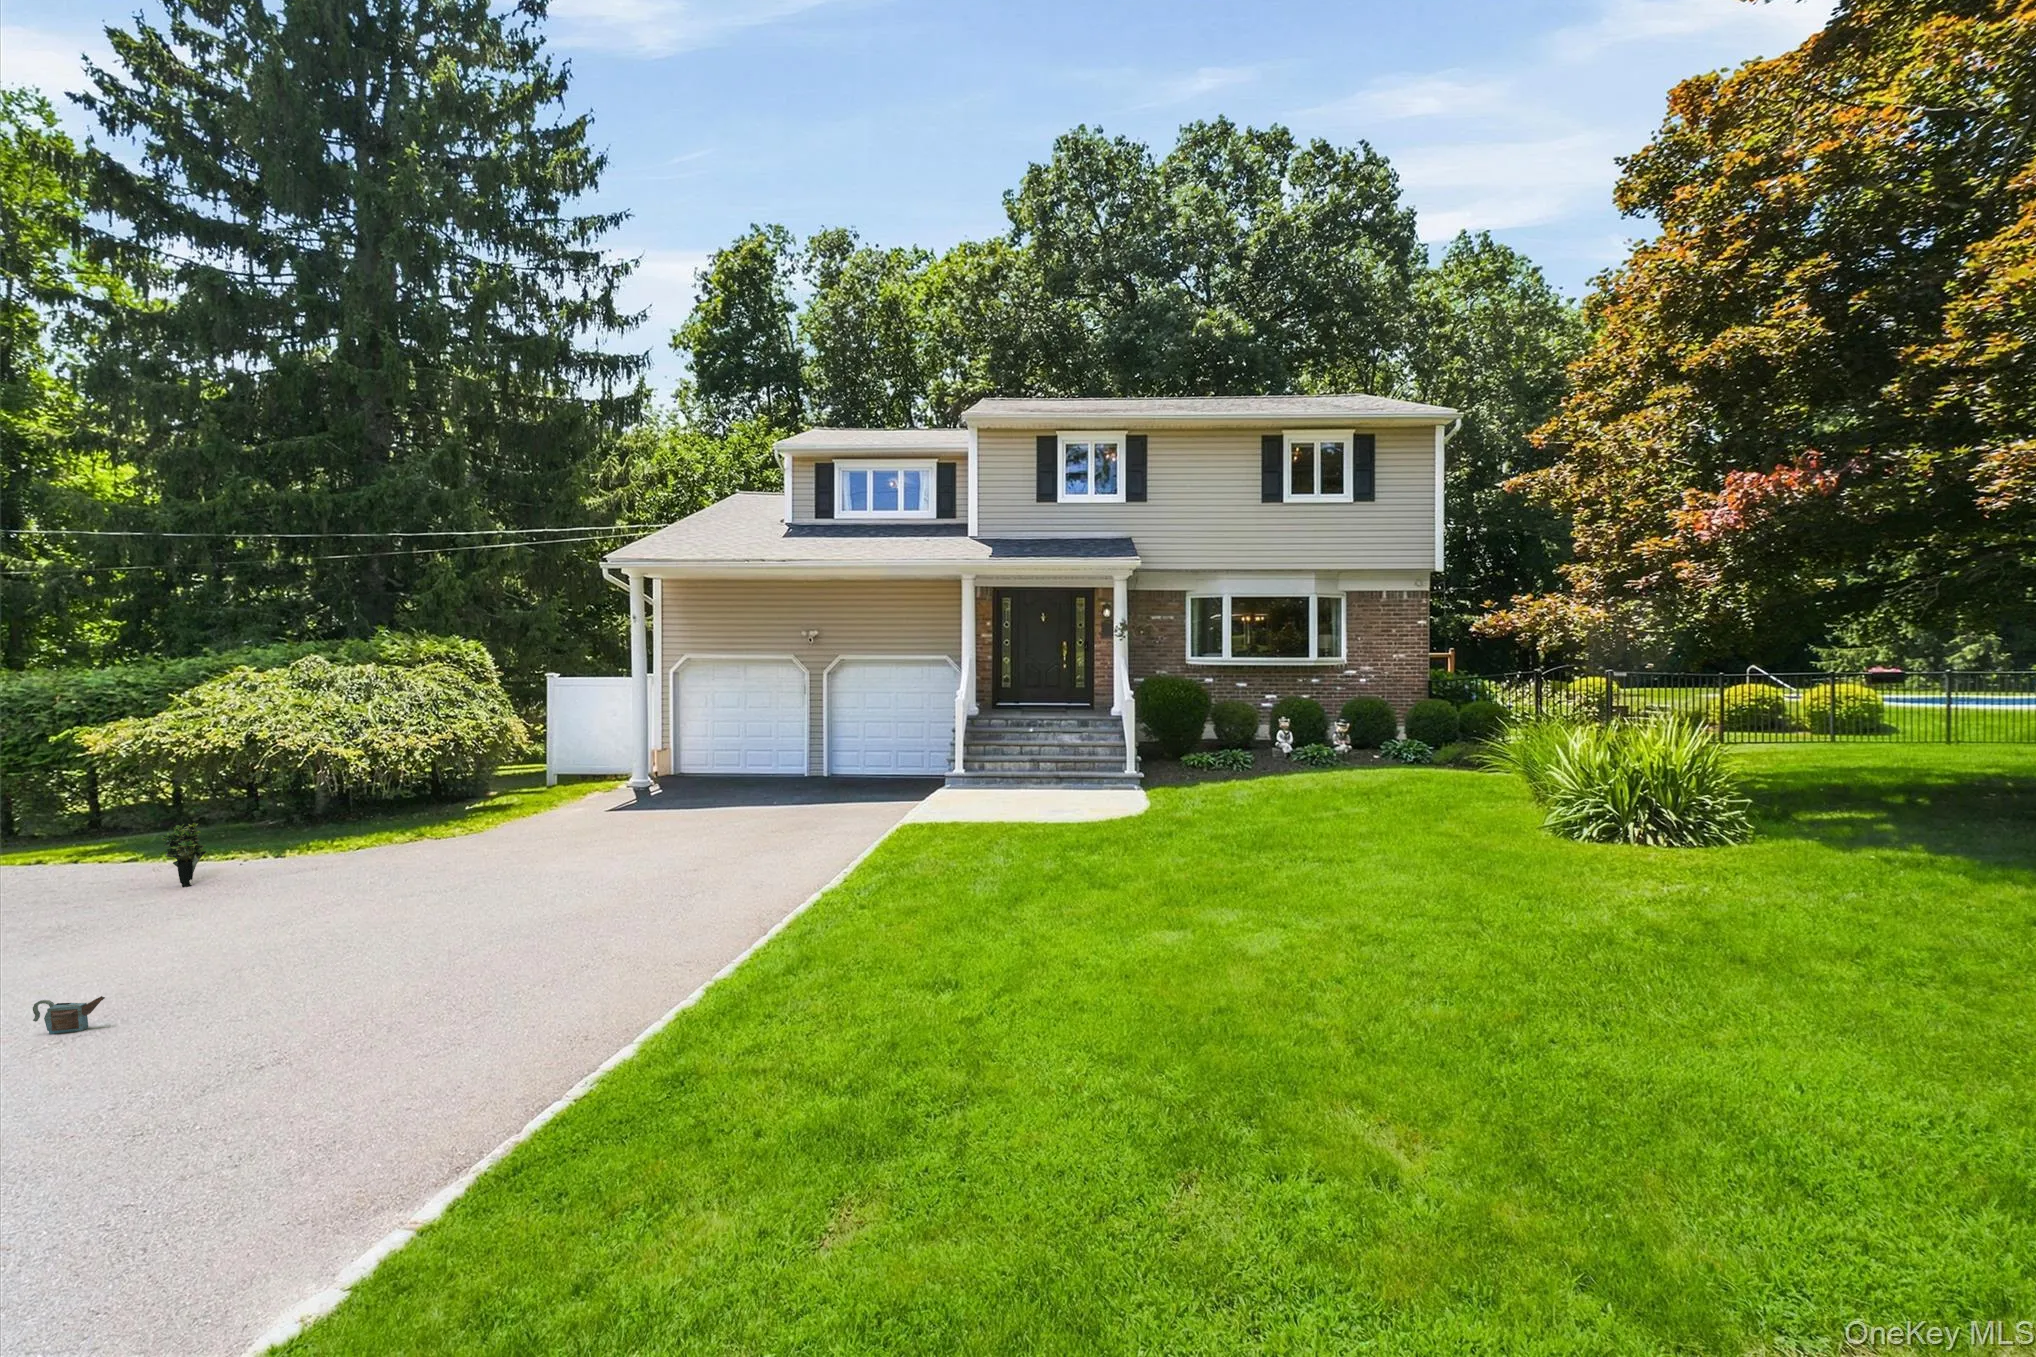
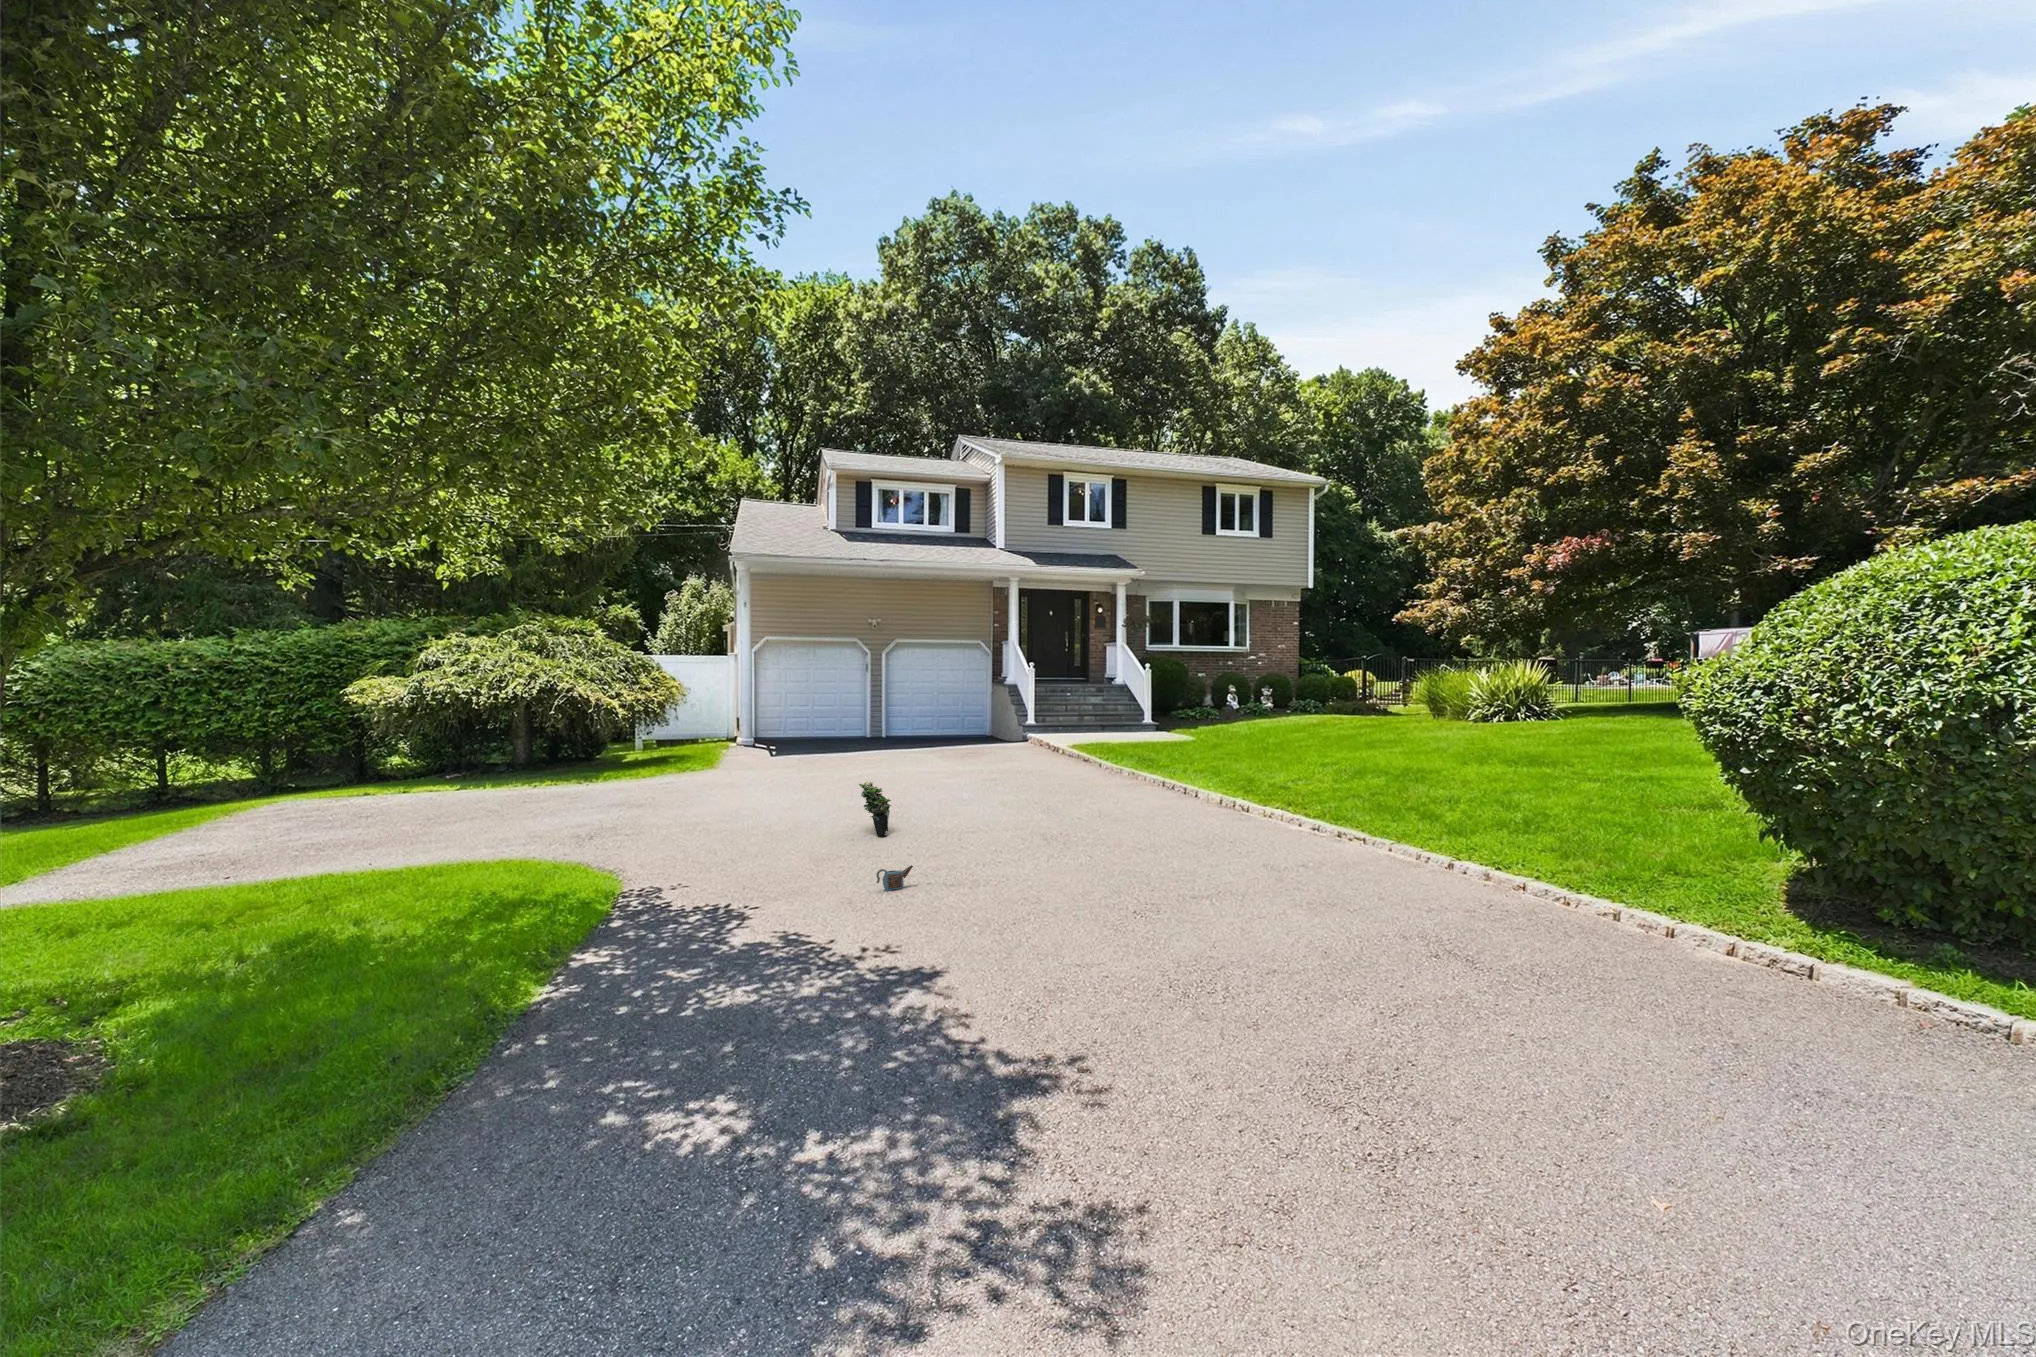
potted plant: present [161,823,207,887] -> present [859,782,891,838]

